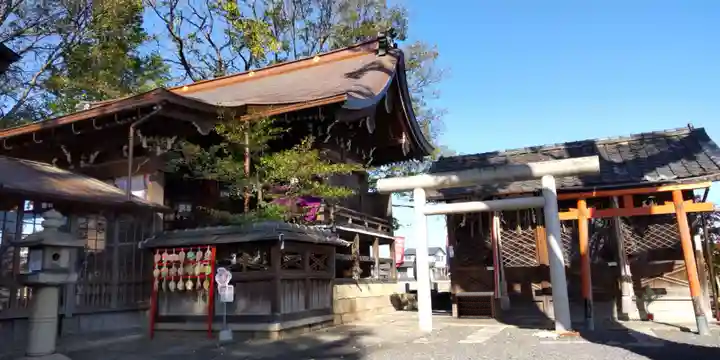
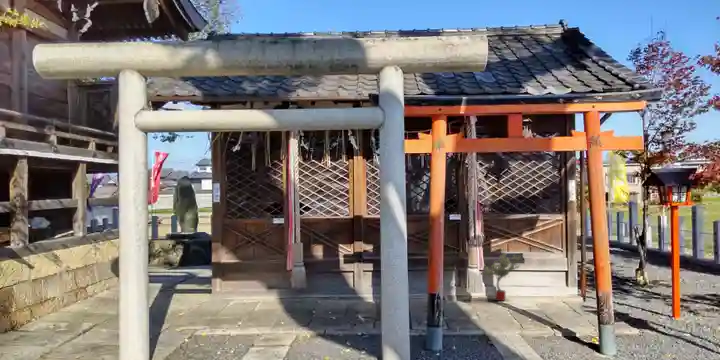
bench: present [455,292,495,319] -> none [216,258,283,303]

